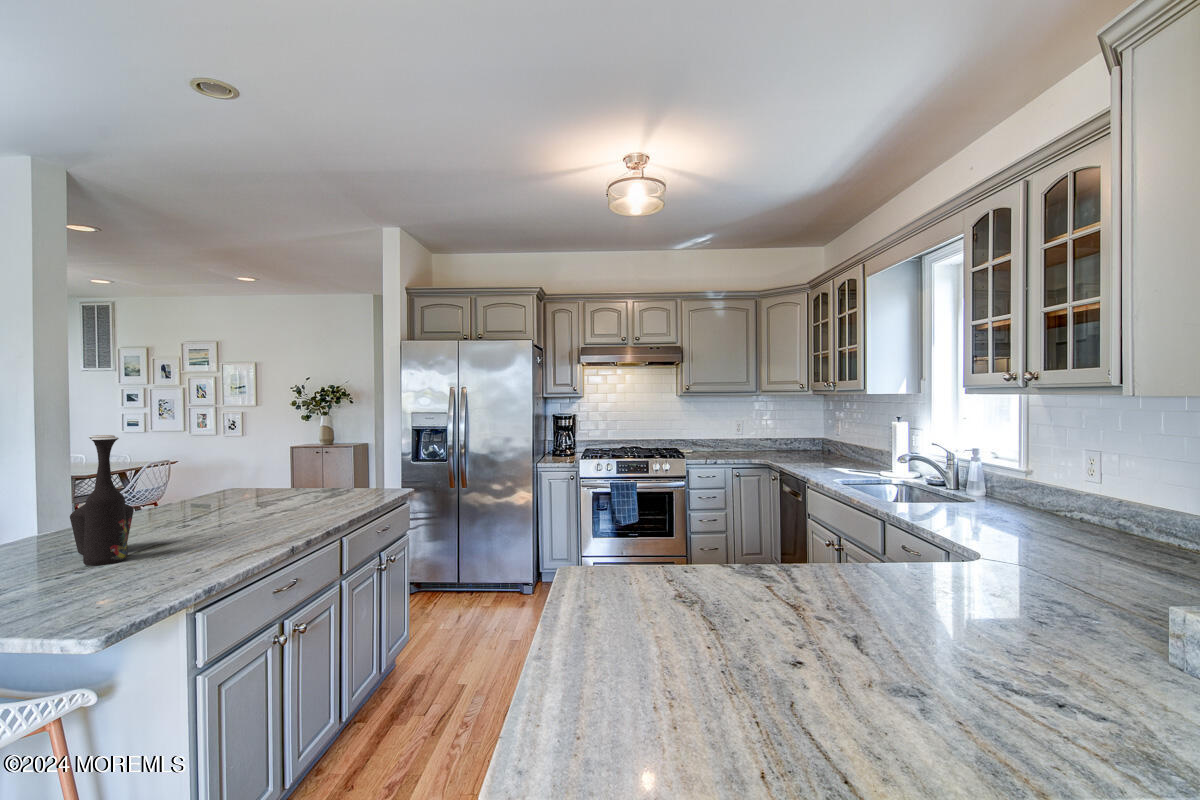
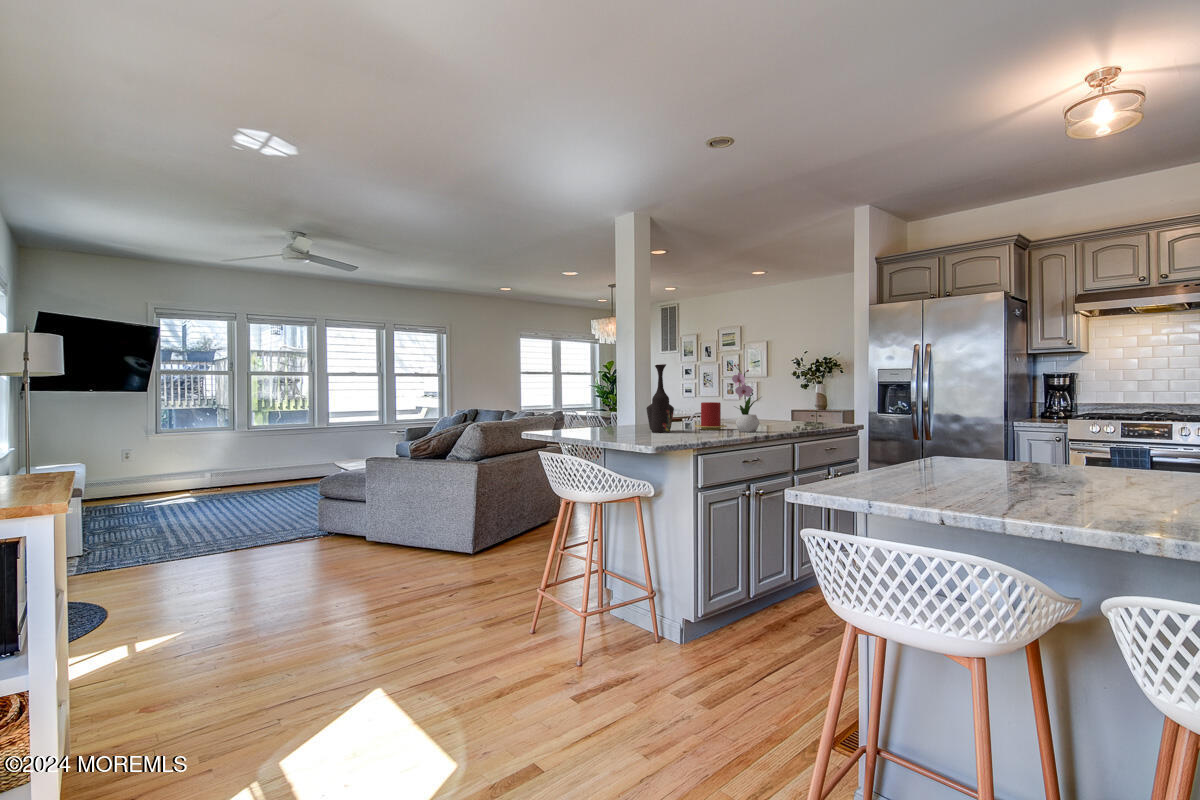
flower arrangement: none [248,431,298,534] -> present [732,364,760,432]
candle: none [173,485,234,533] -> present [695,402,727,430]

